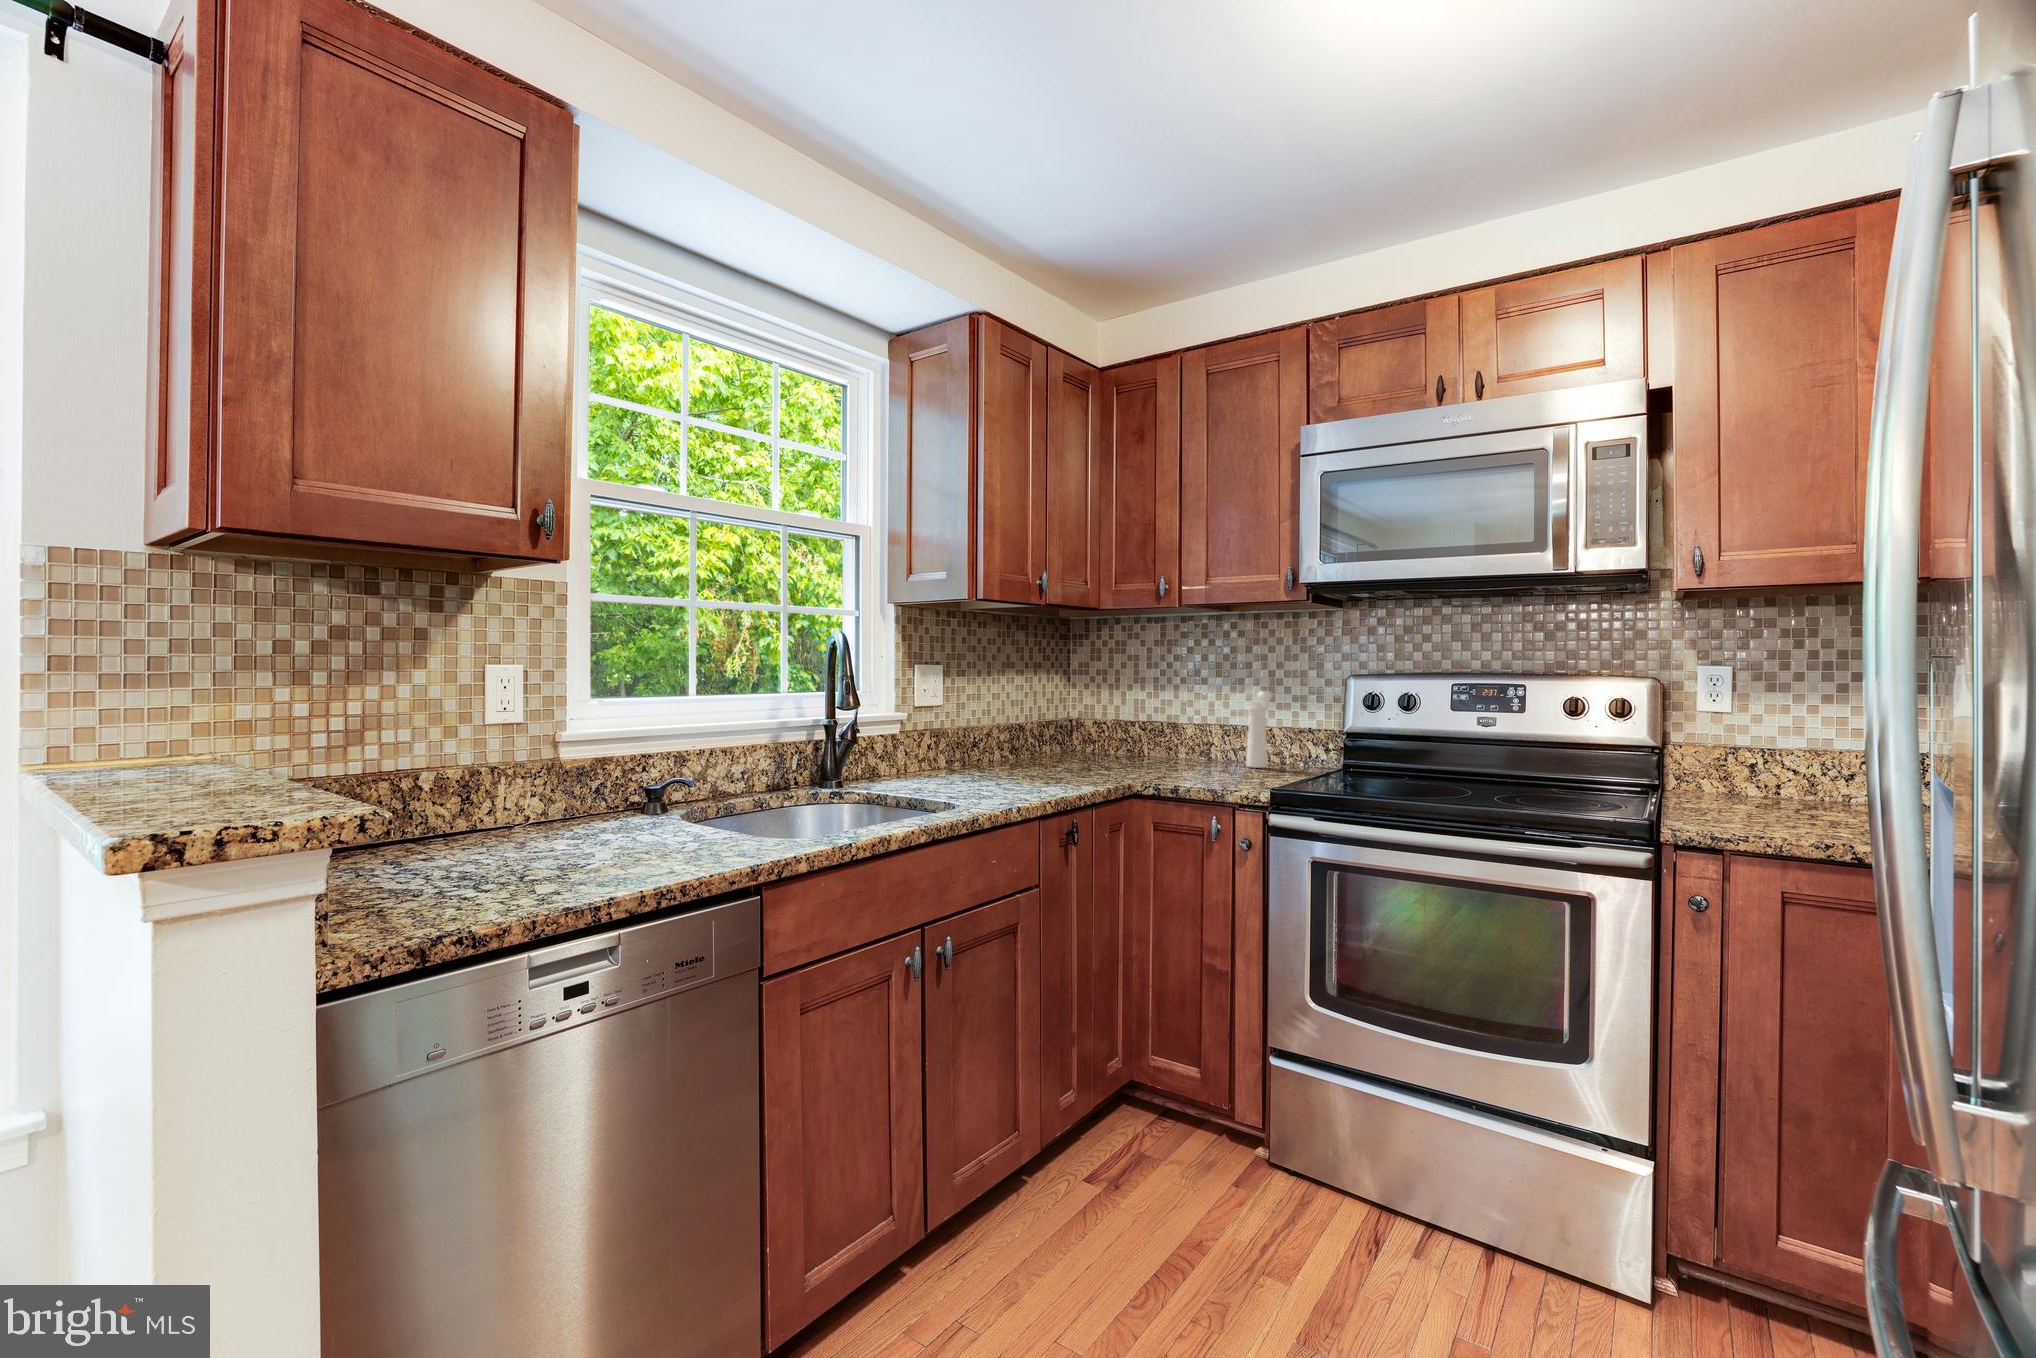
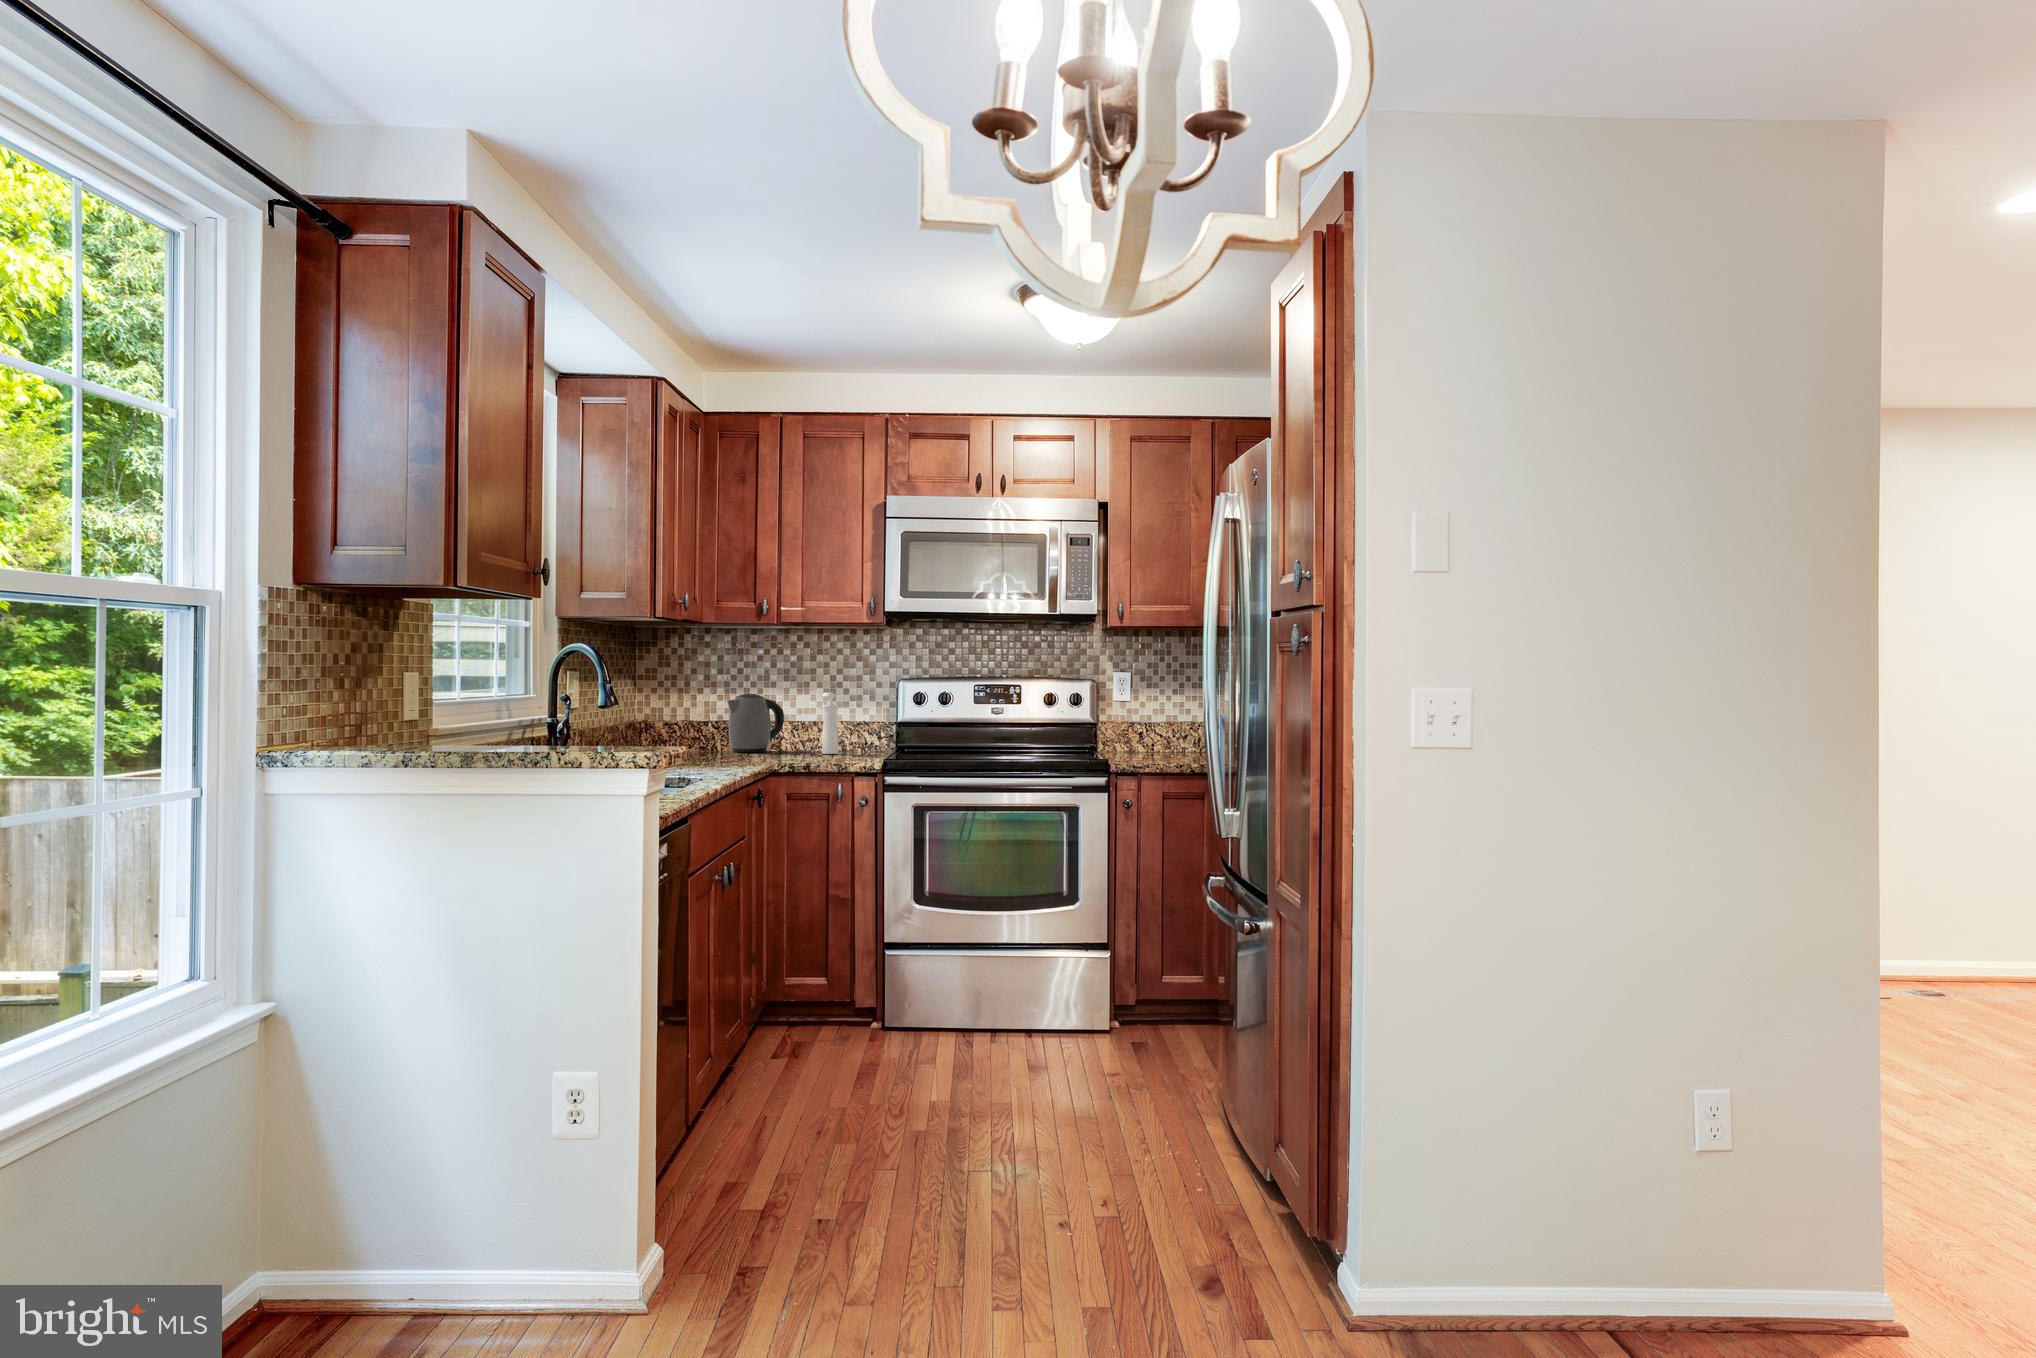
kettle: none [1139,692,1210,760] -> present [727,694,784,752]

